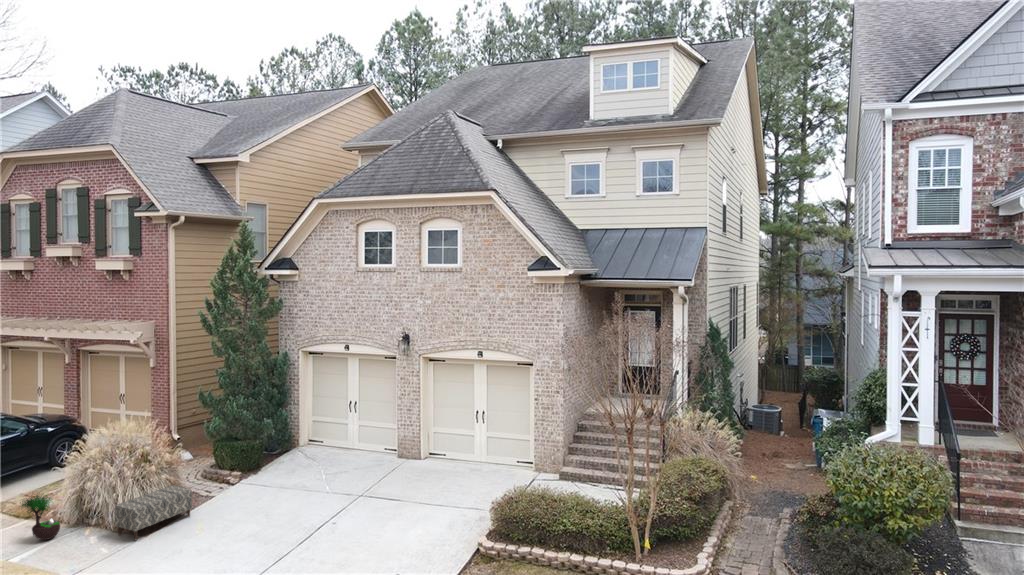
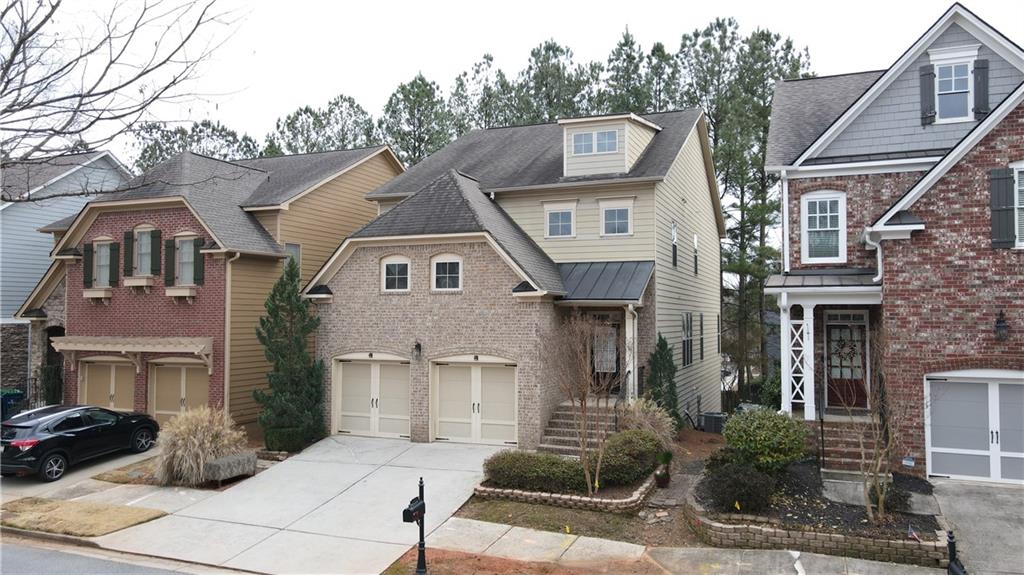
potted tree: present [22,495,60,540] -> present [653,450,675,487]

